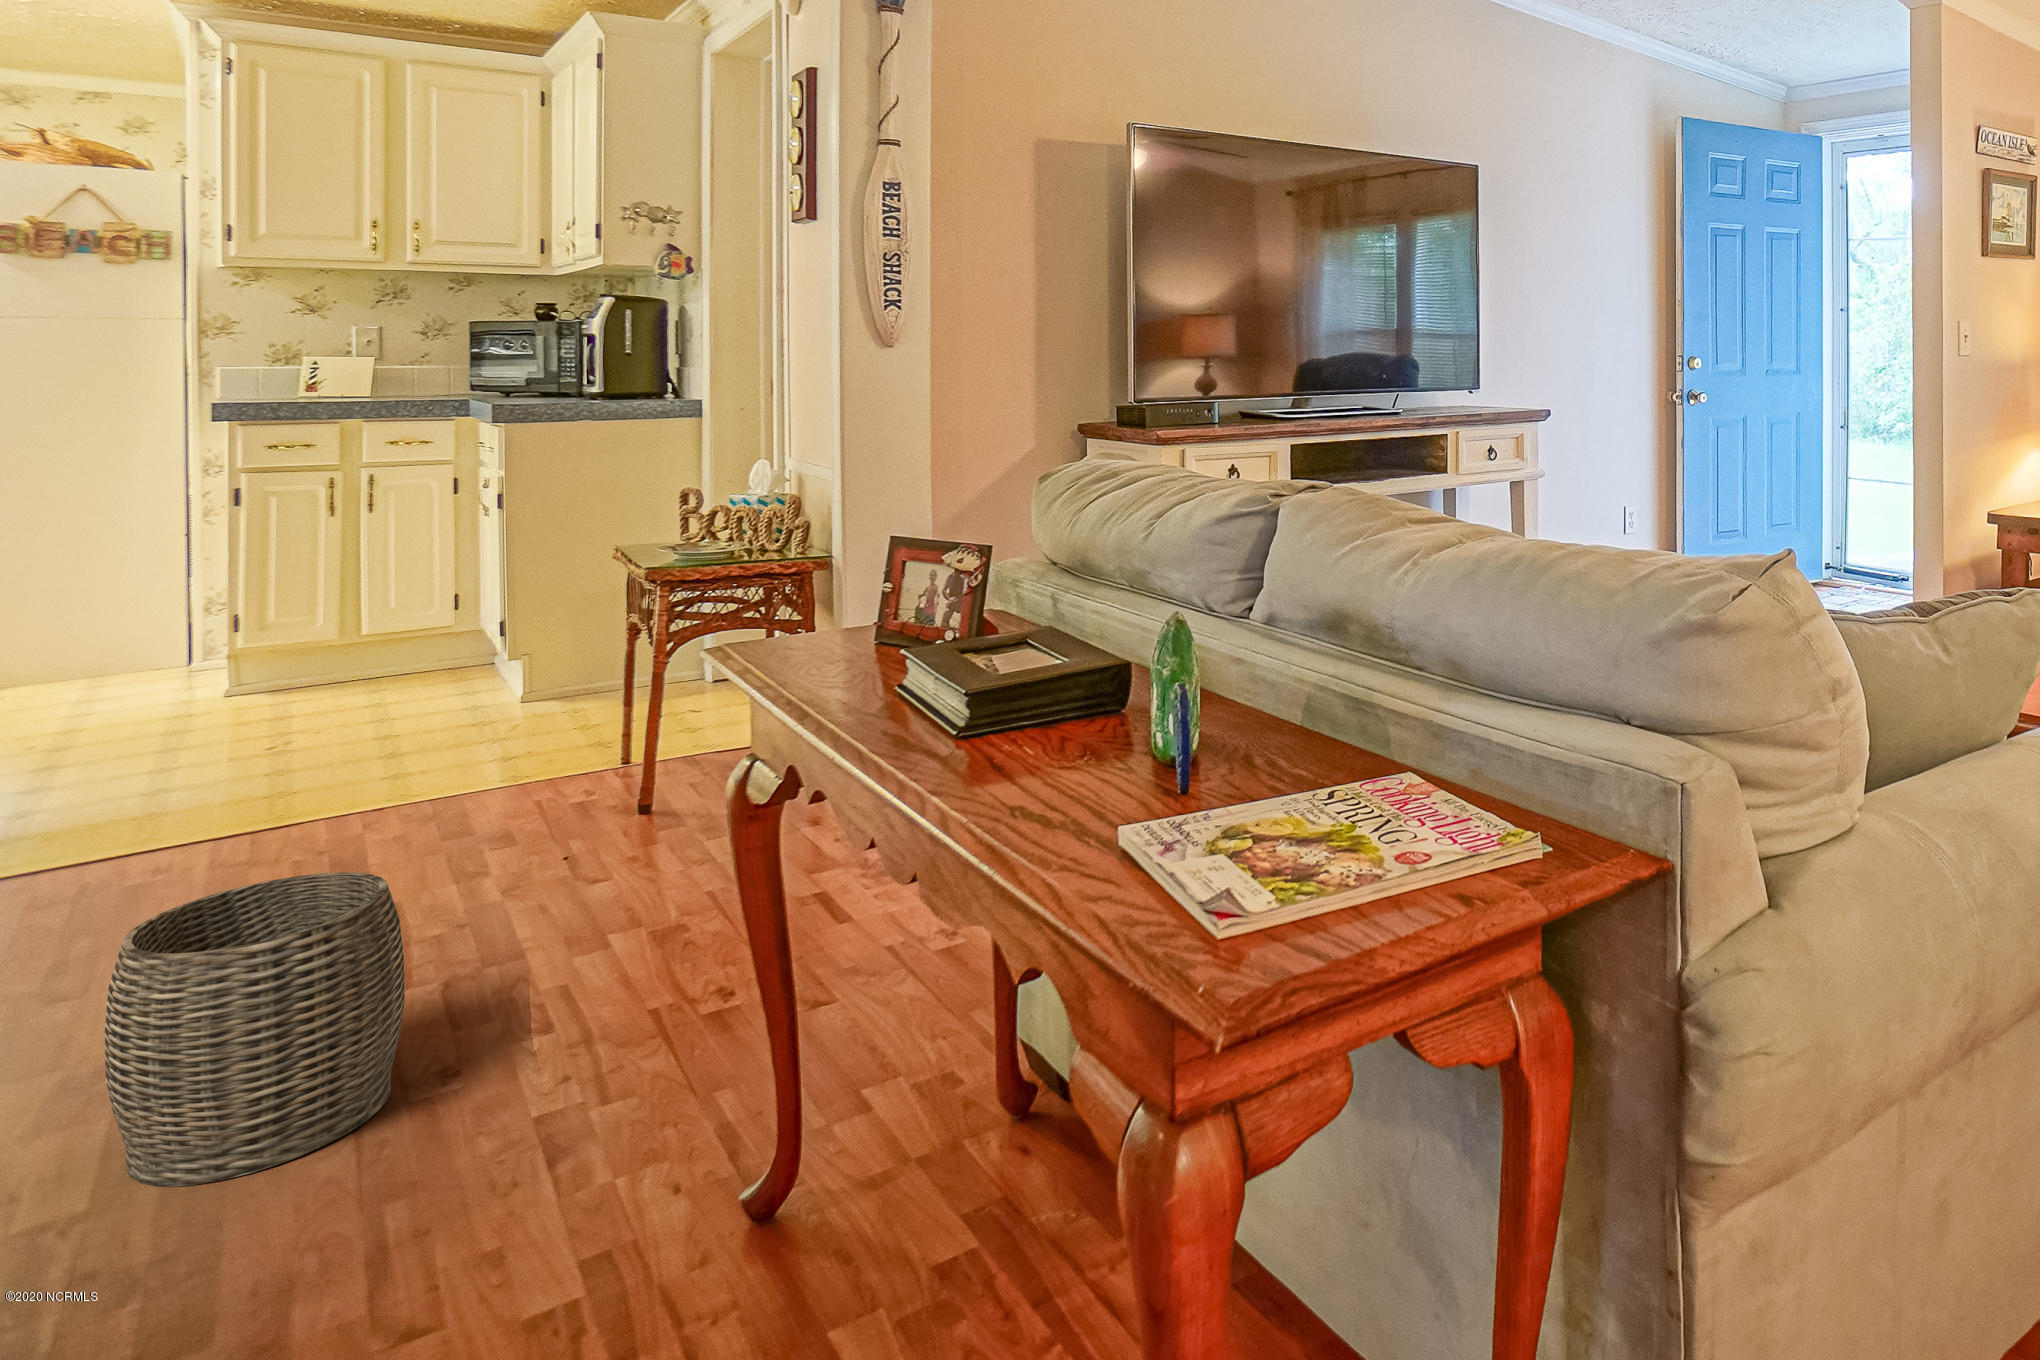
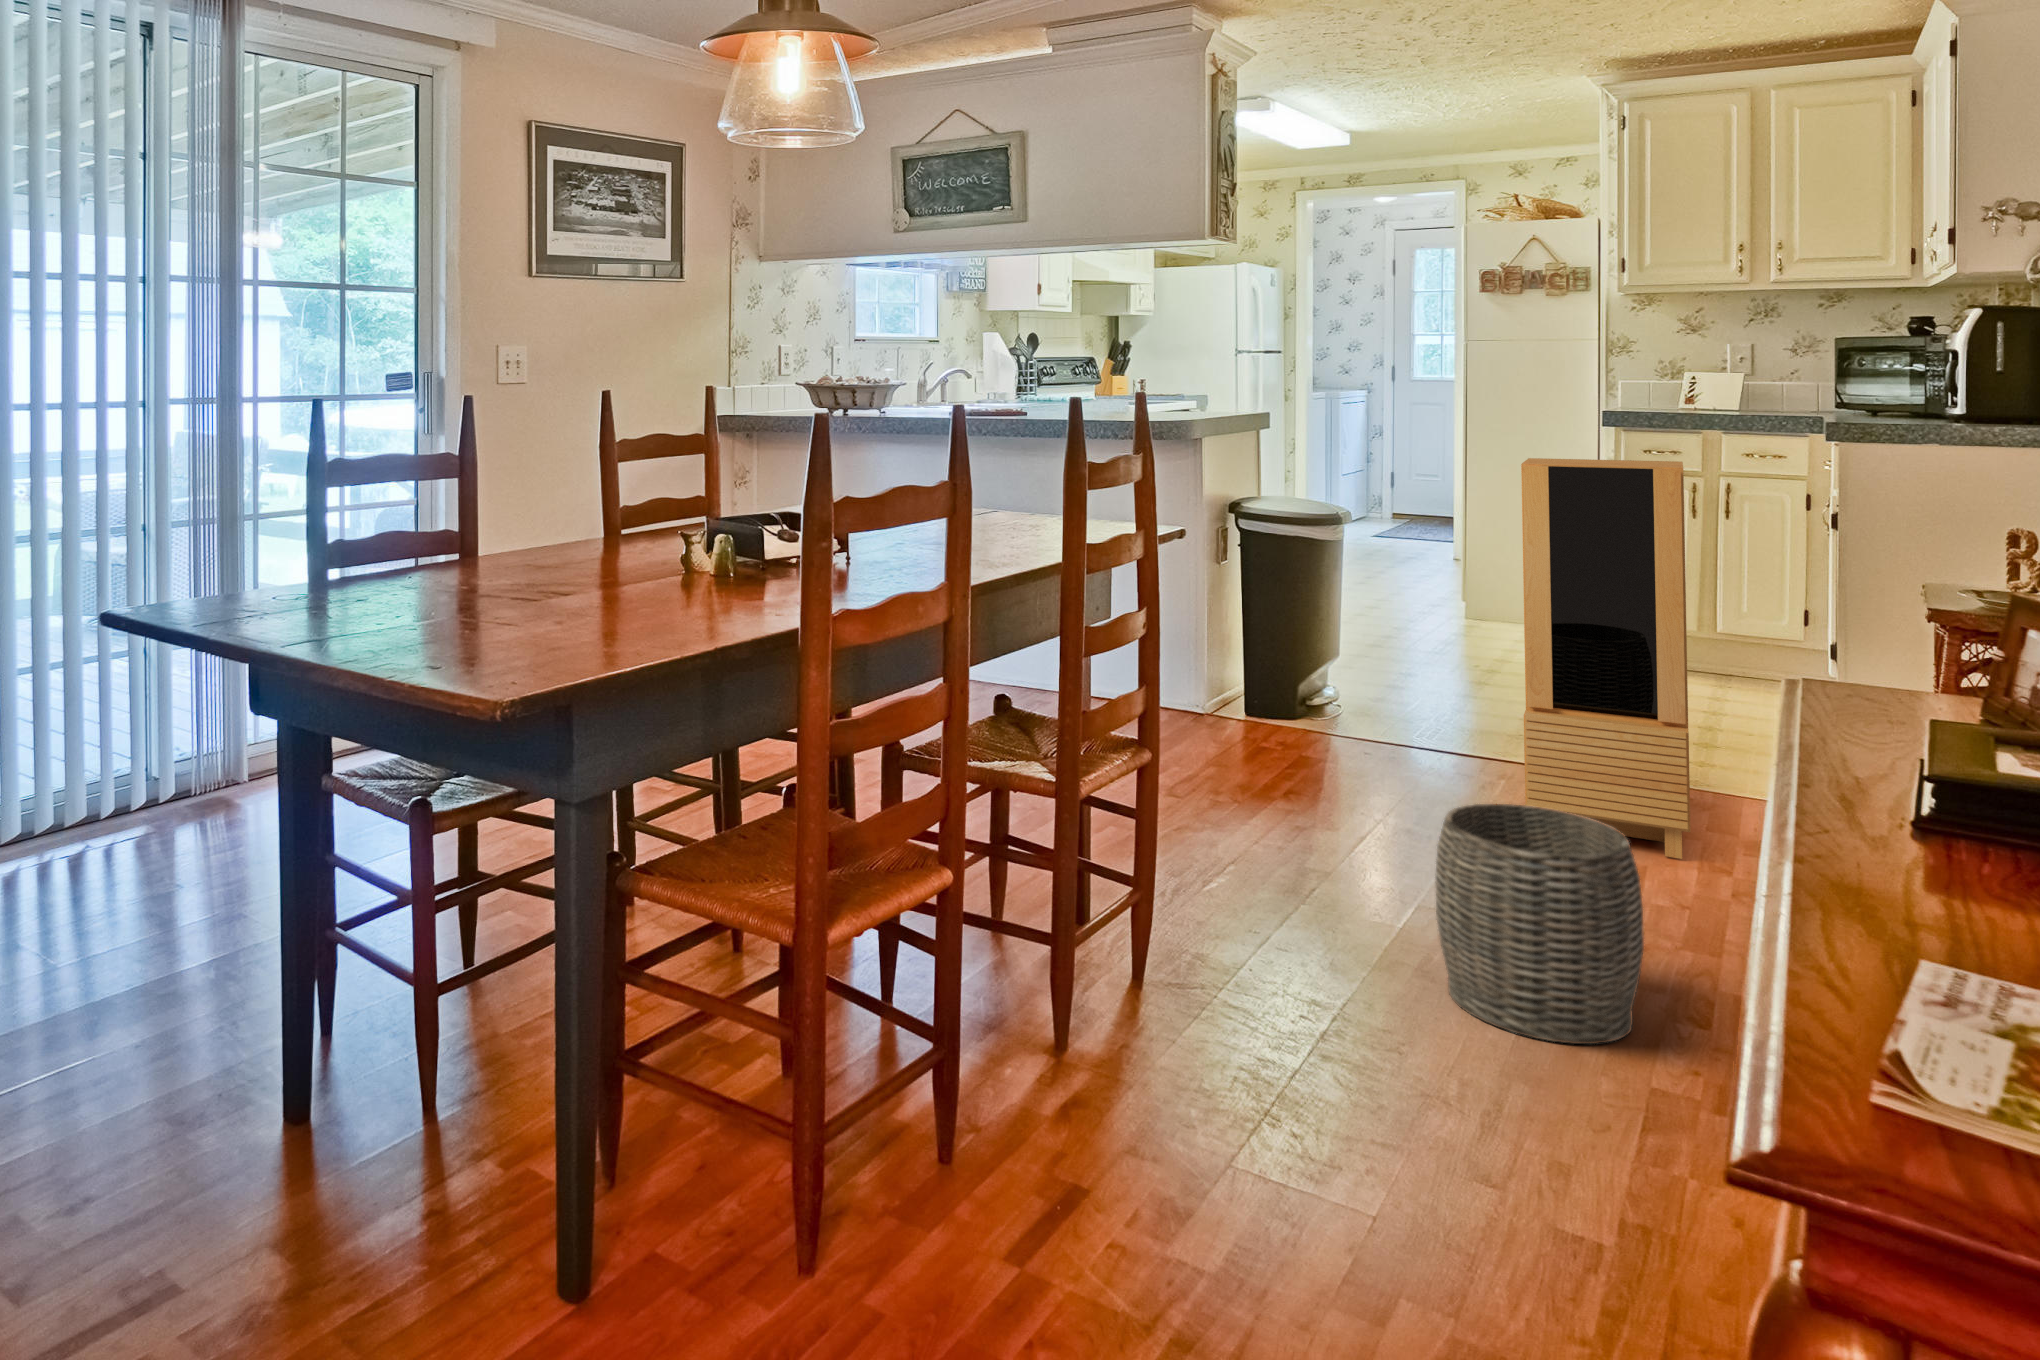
storage cabinet: none [165,451,391,926] -> present [1521,458,1690,859]

